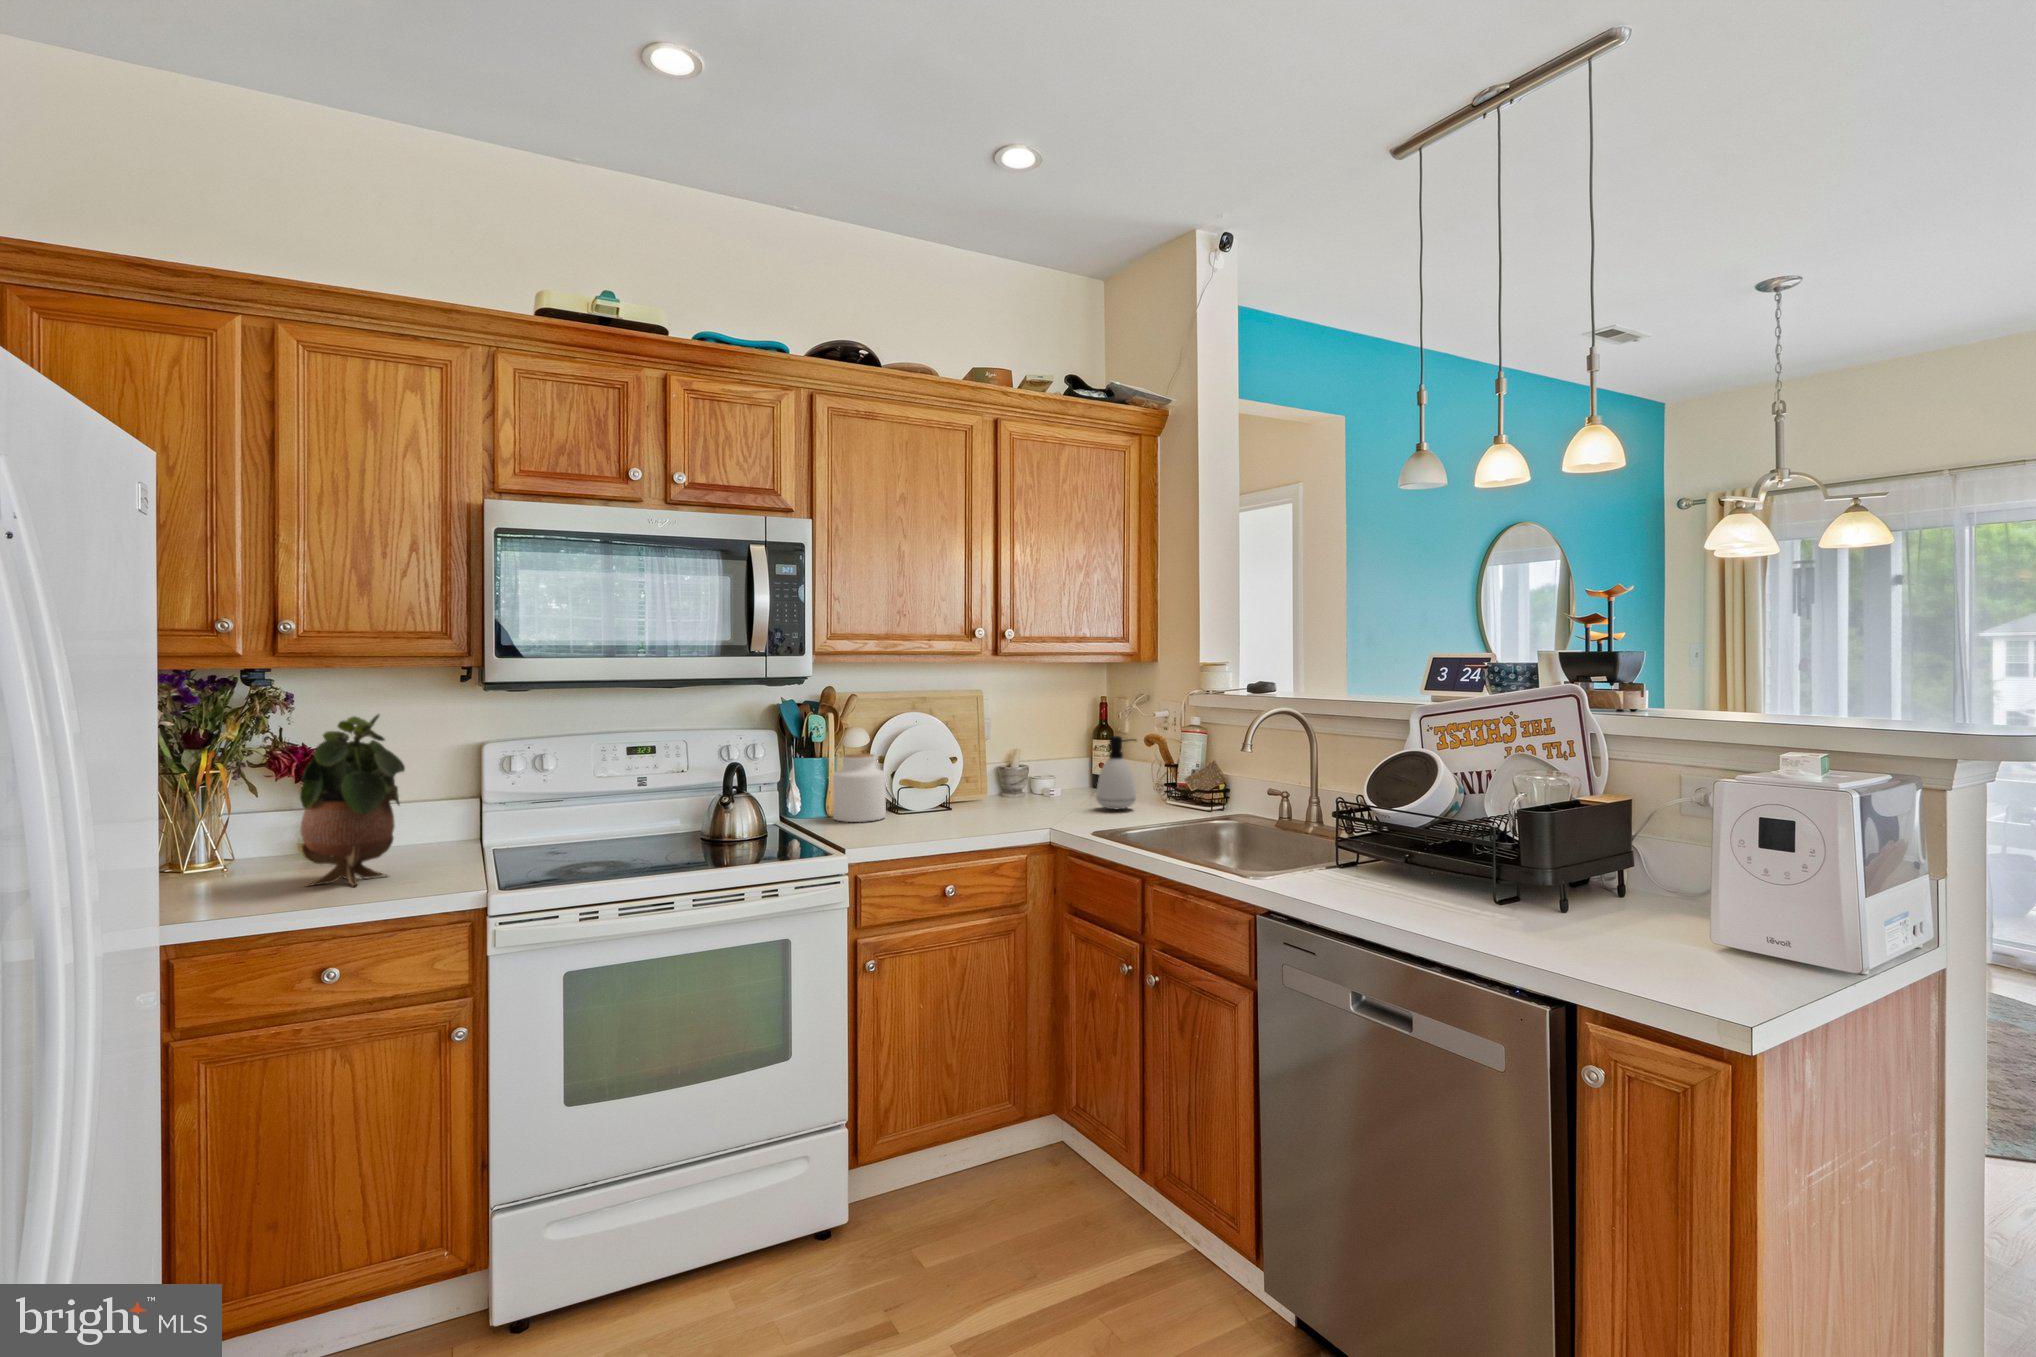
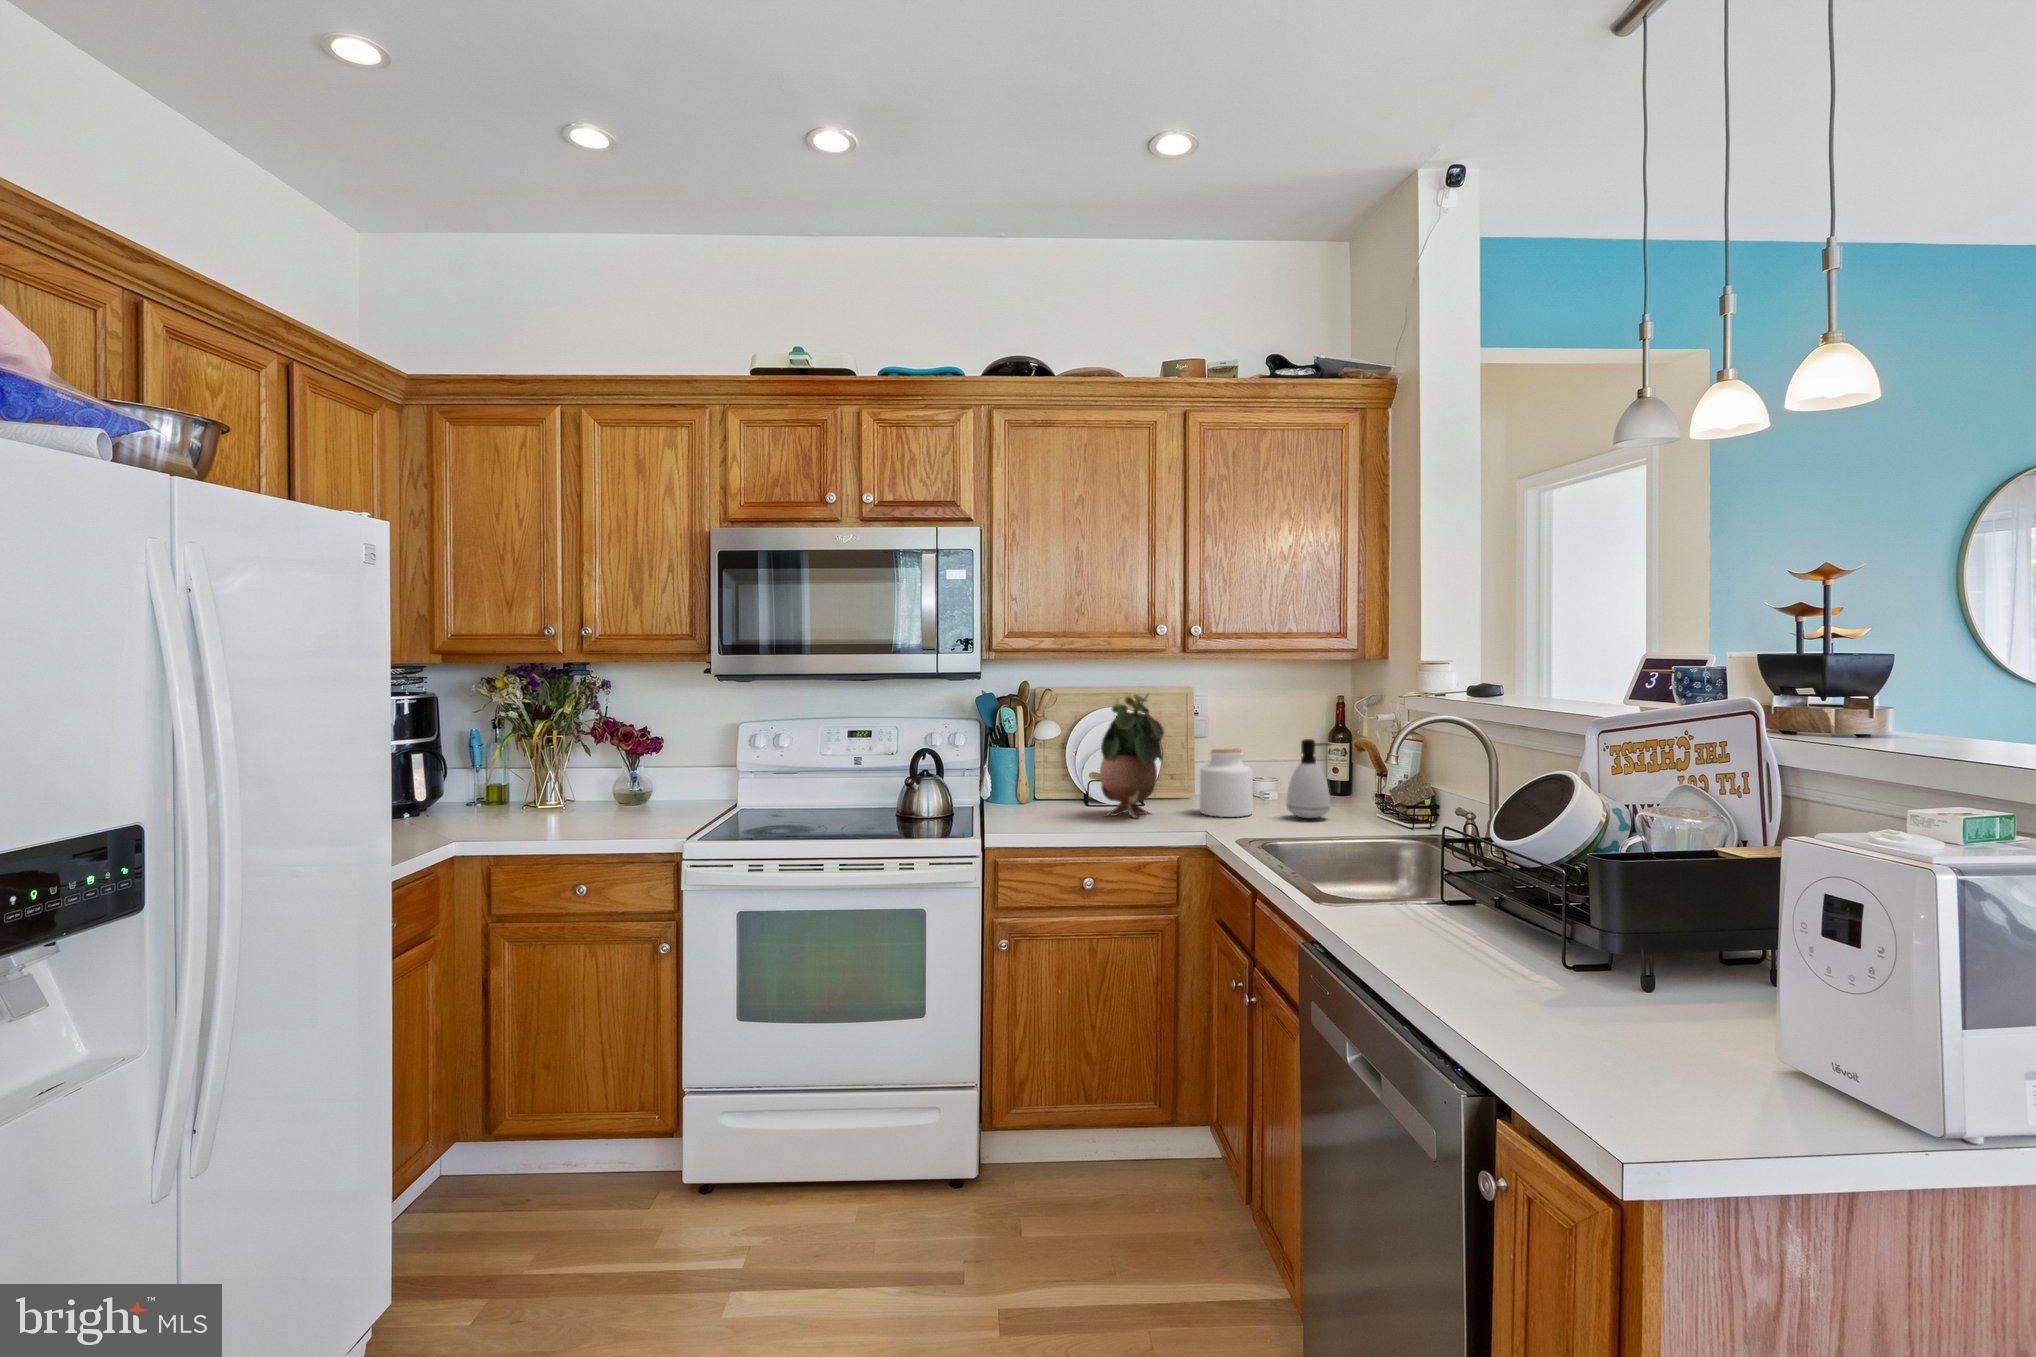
potted plant: present [300,714,405,886] -> present [1100,694,1164,818]
jar: present [833,754,886,822] -> present [1200,749,1253,817]

